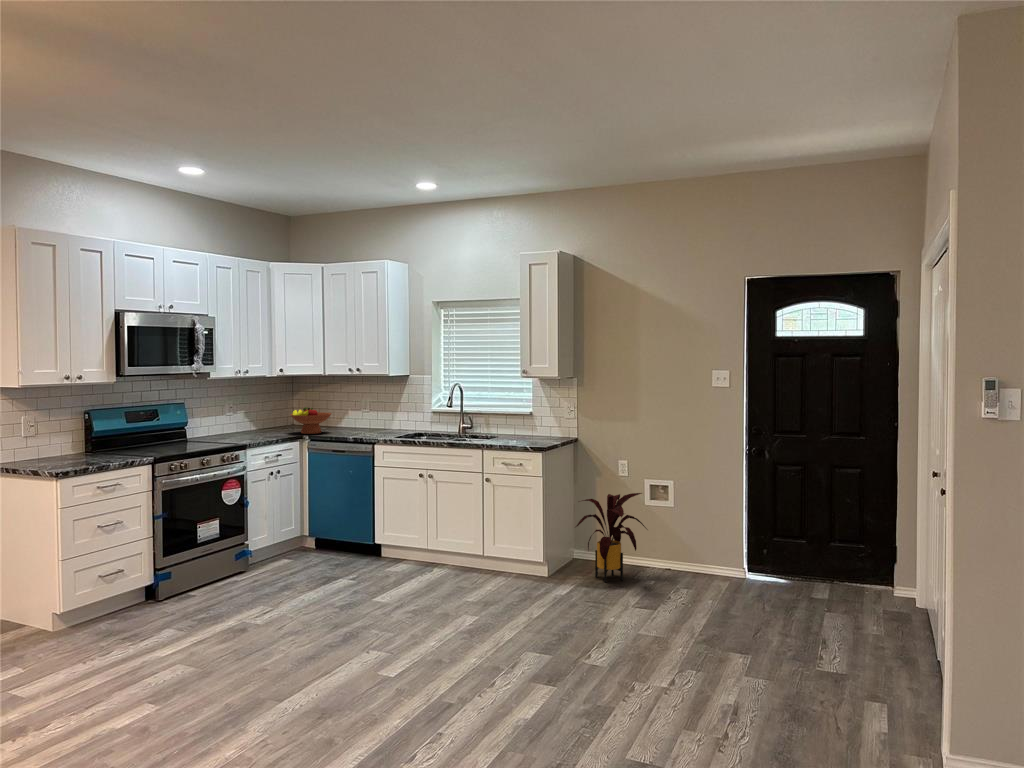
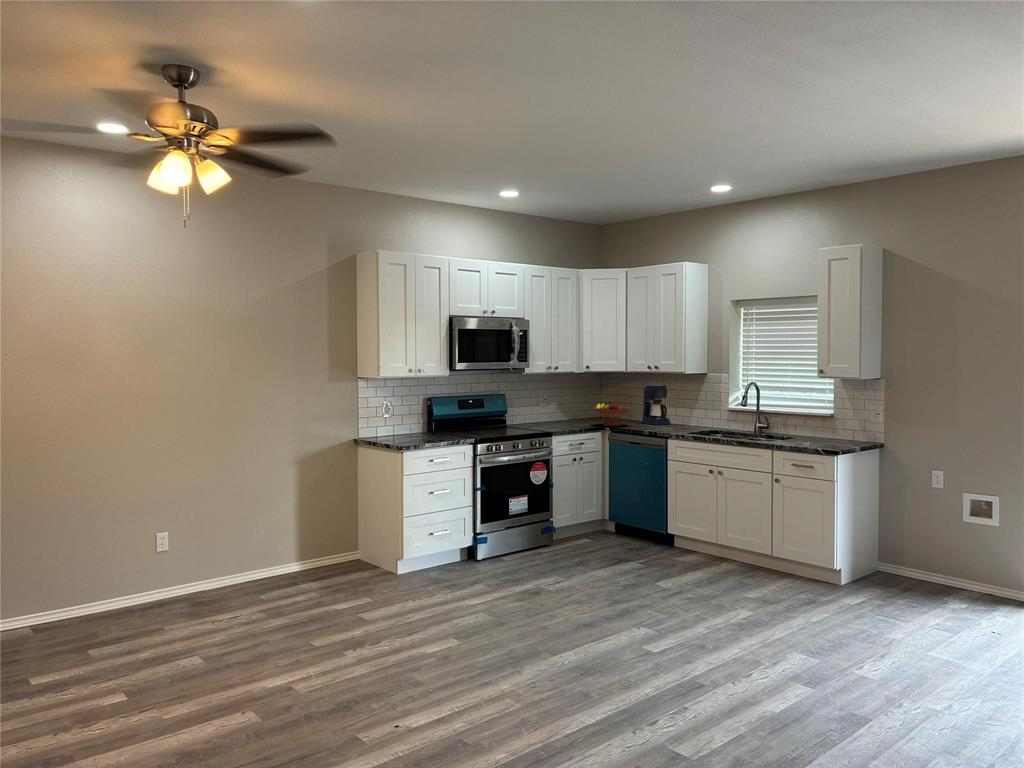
coffee maker: none [341,388,372,430] -> present [641,385,671,425]
house plant: present [576,493,647,582] -> none [870,505,964,600]

